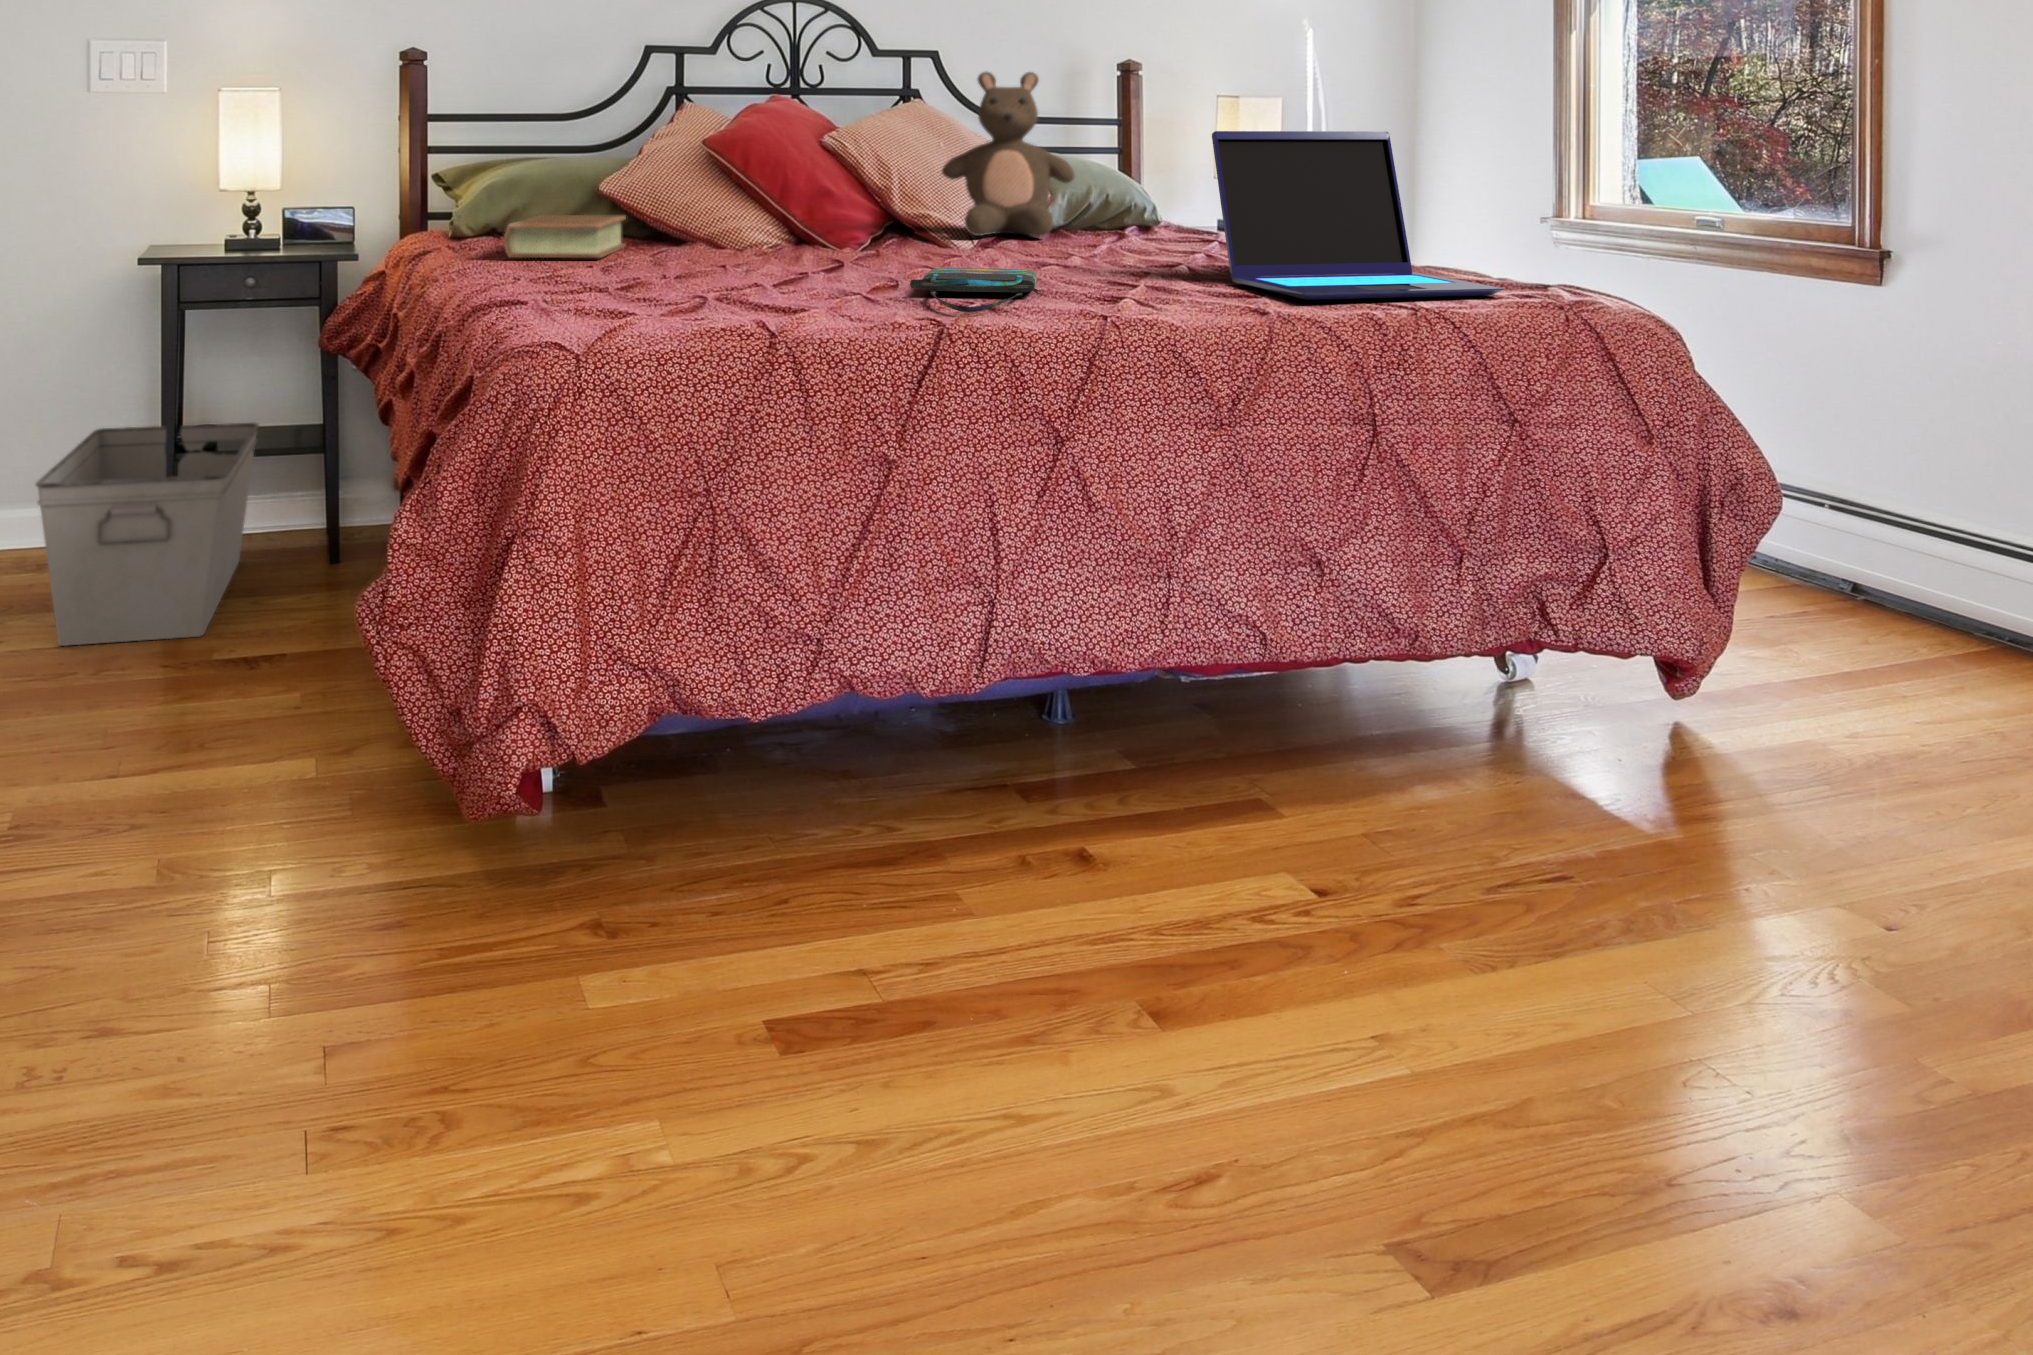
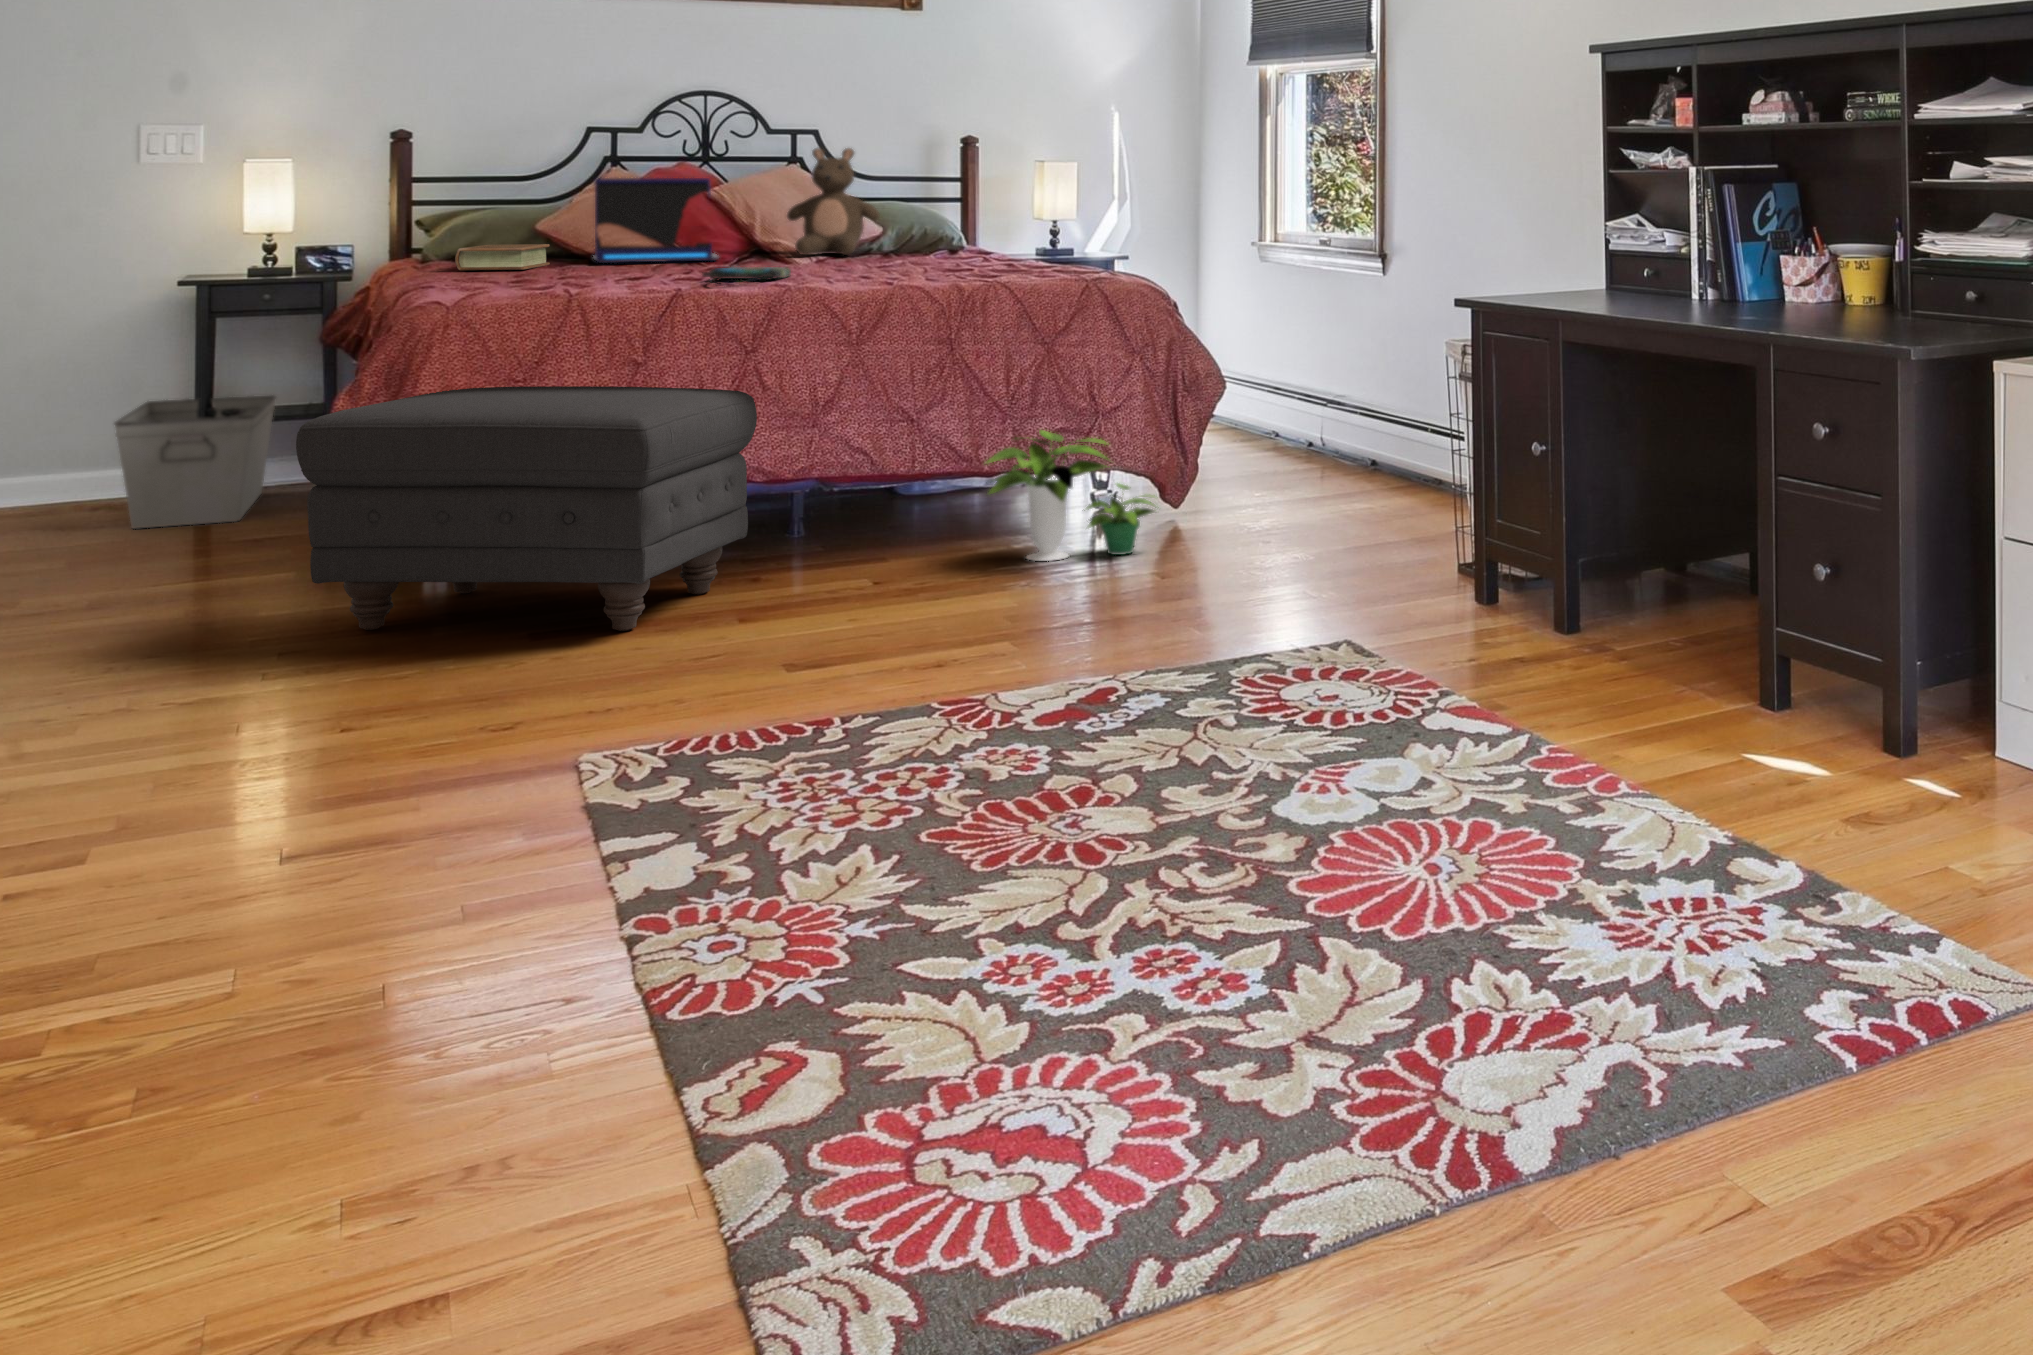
laptop: present [1212,131,1504,300] -> present [594,178,719,263]
ottoman: none [270,530,1151,1239] -> present [296,386,757,631]
potted plant: none [1558,636,1932,944] -> present [986,430,1154,561]

